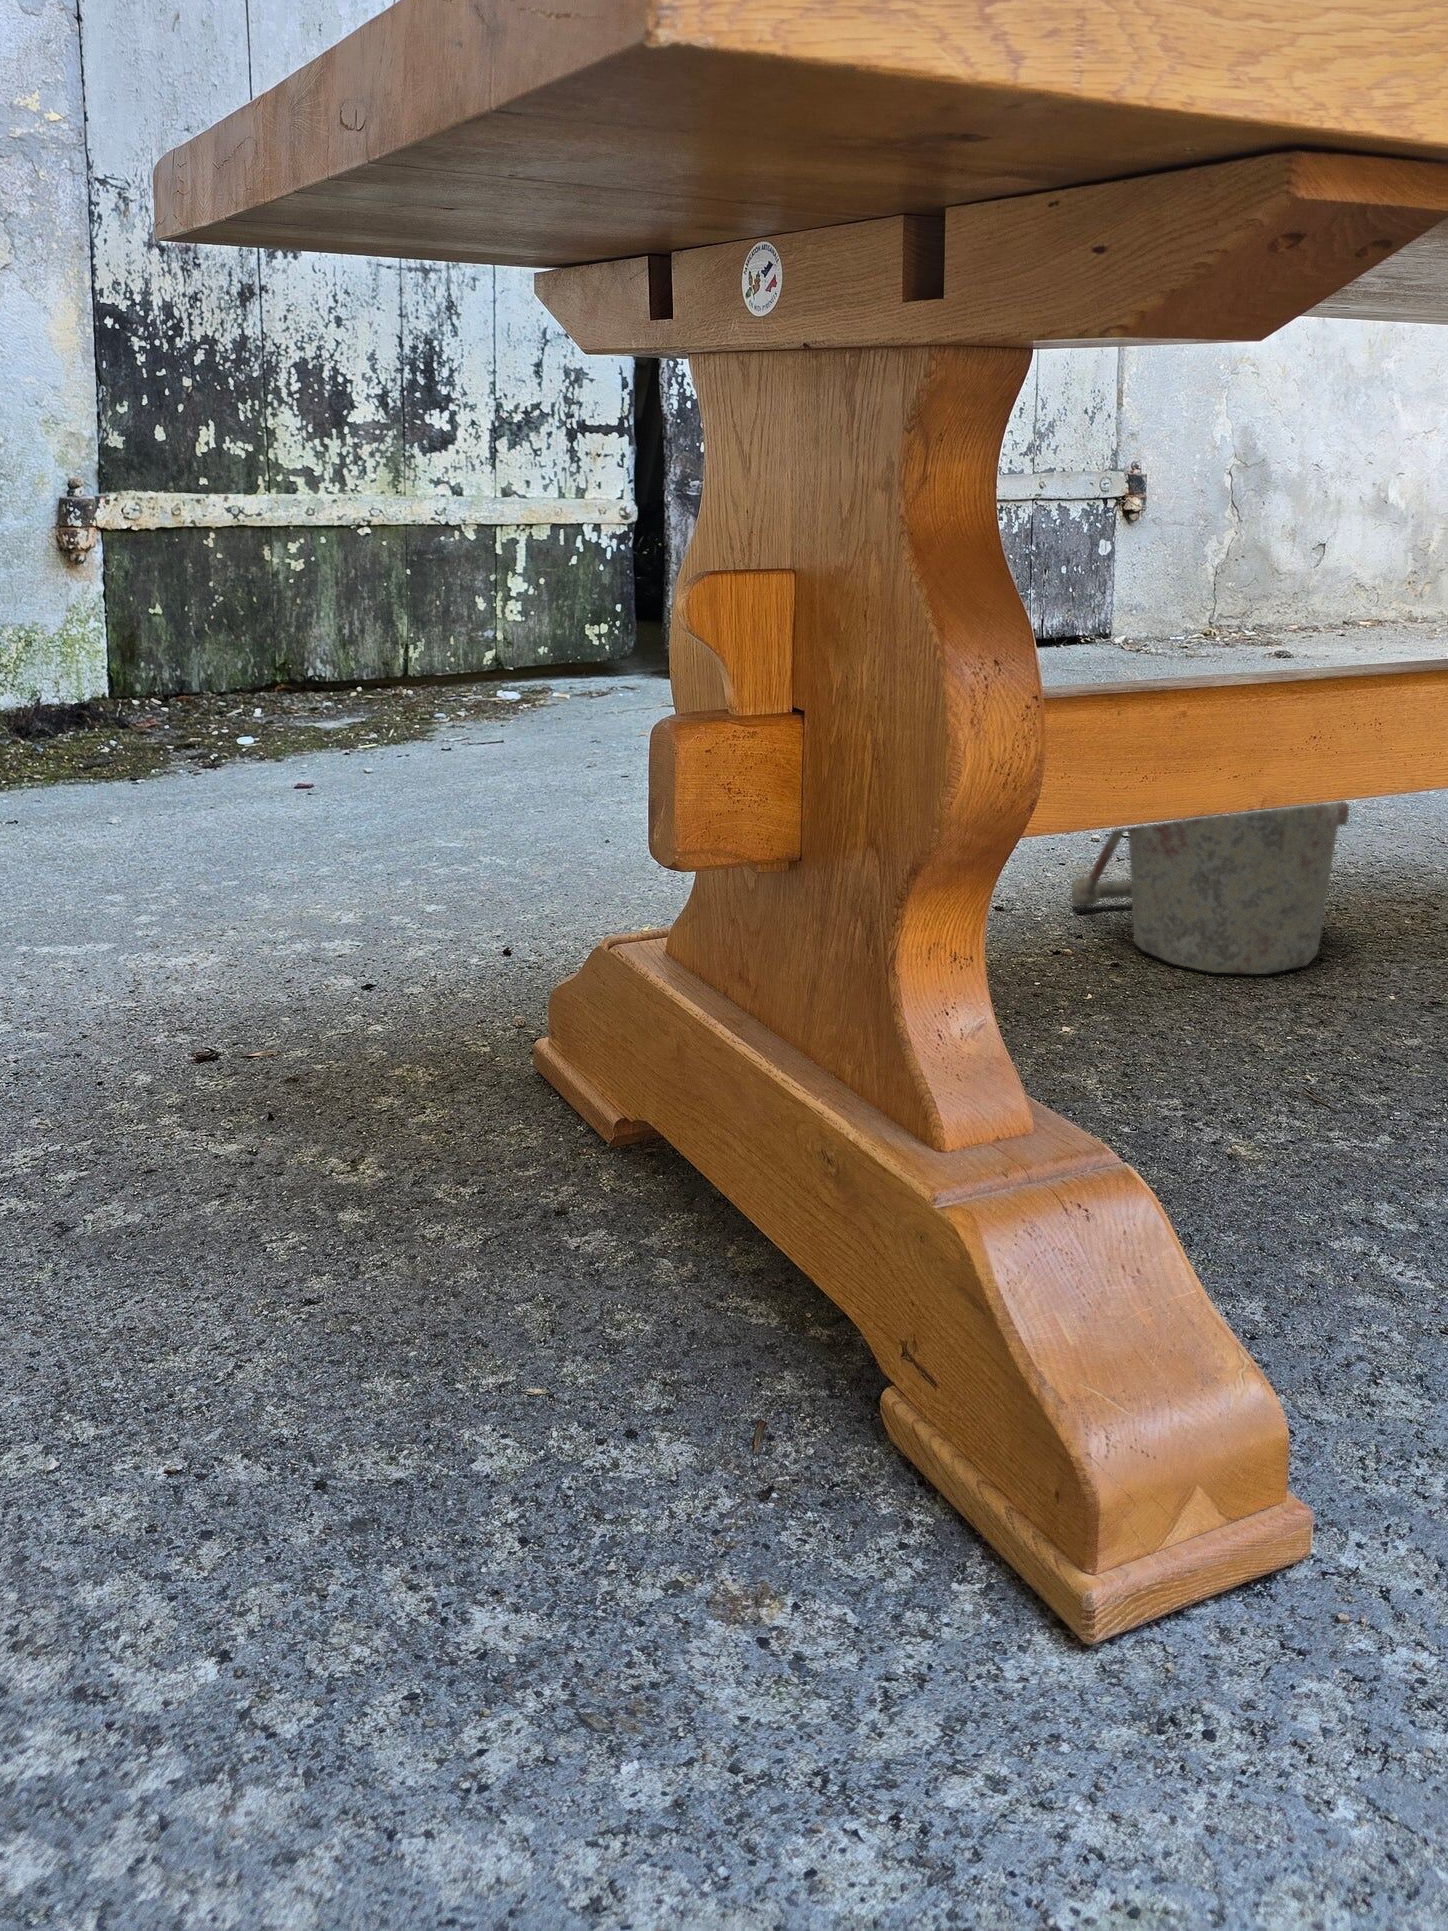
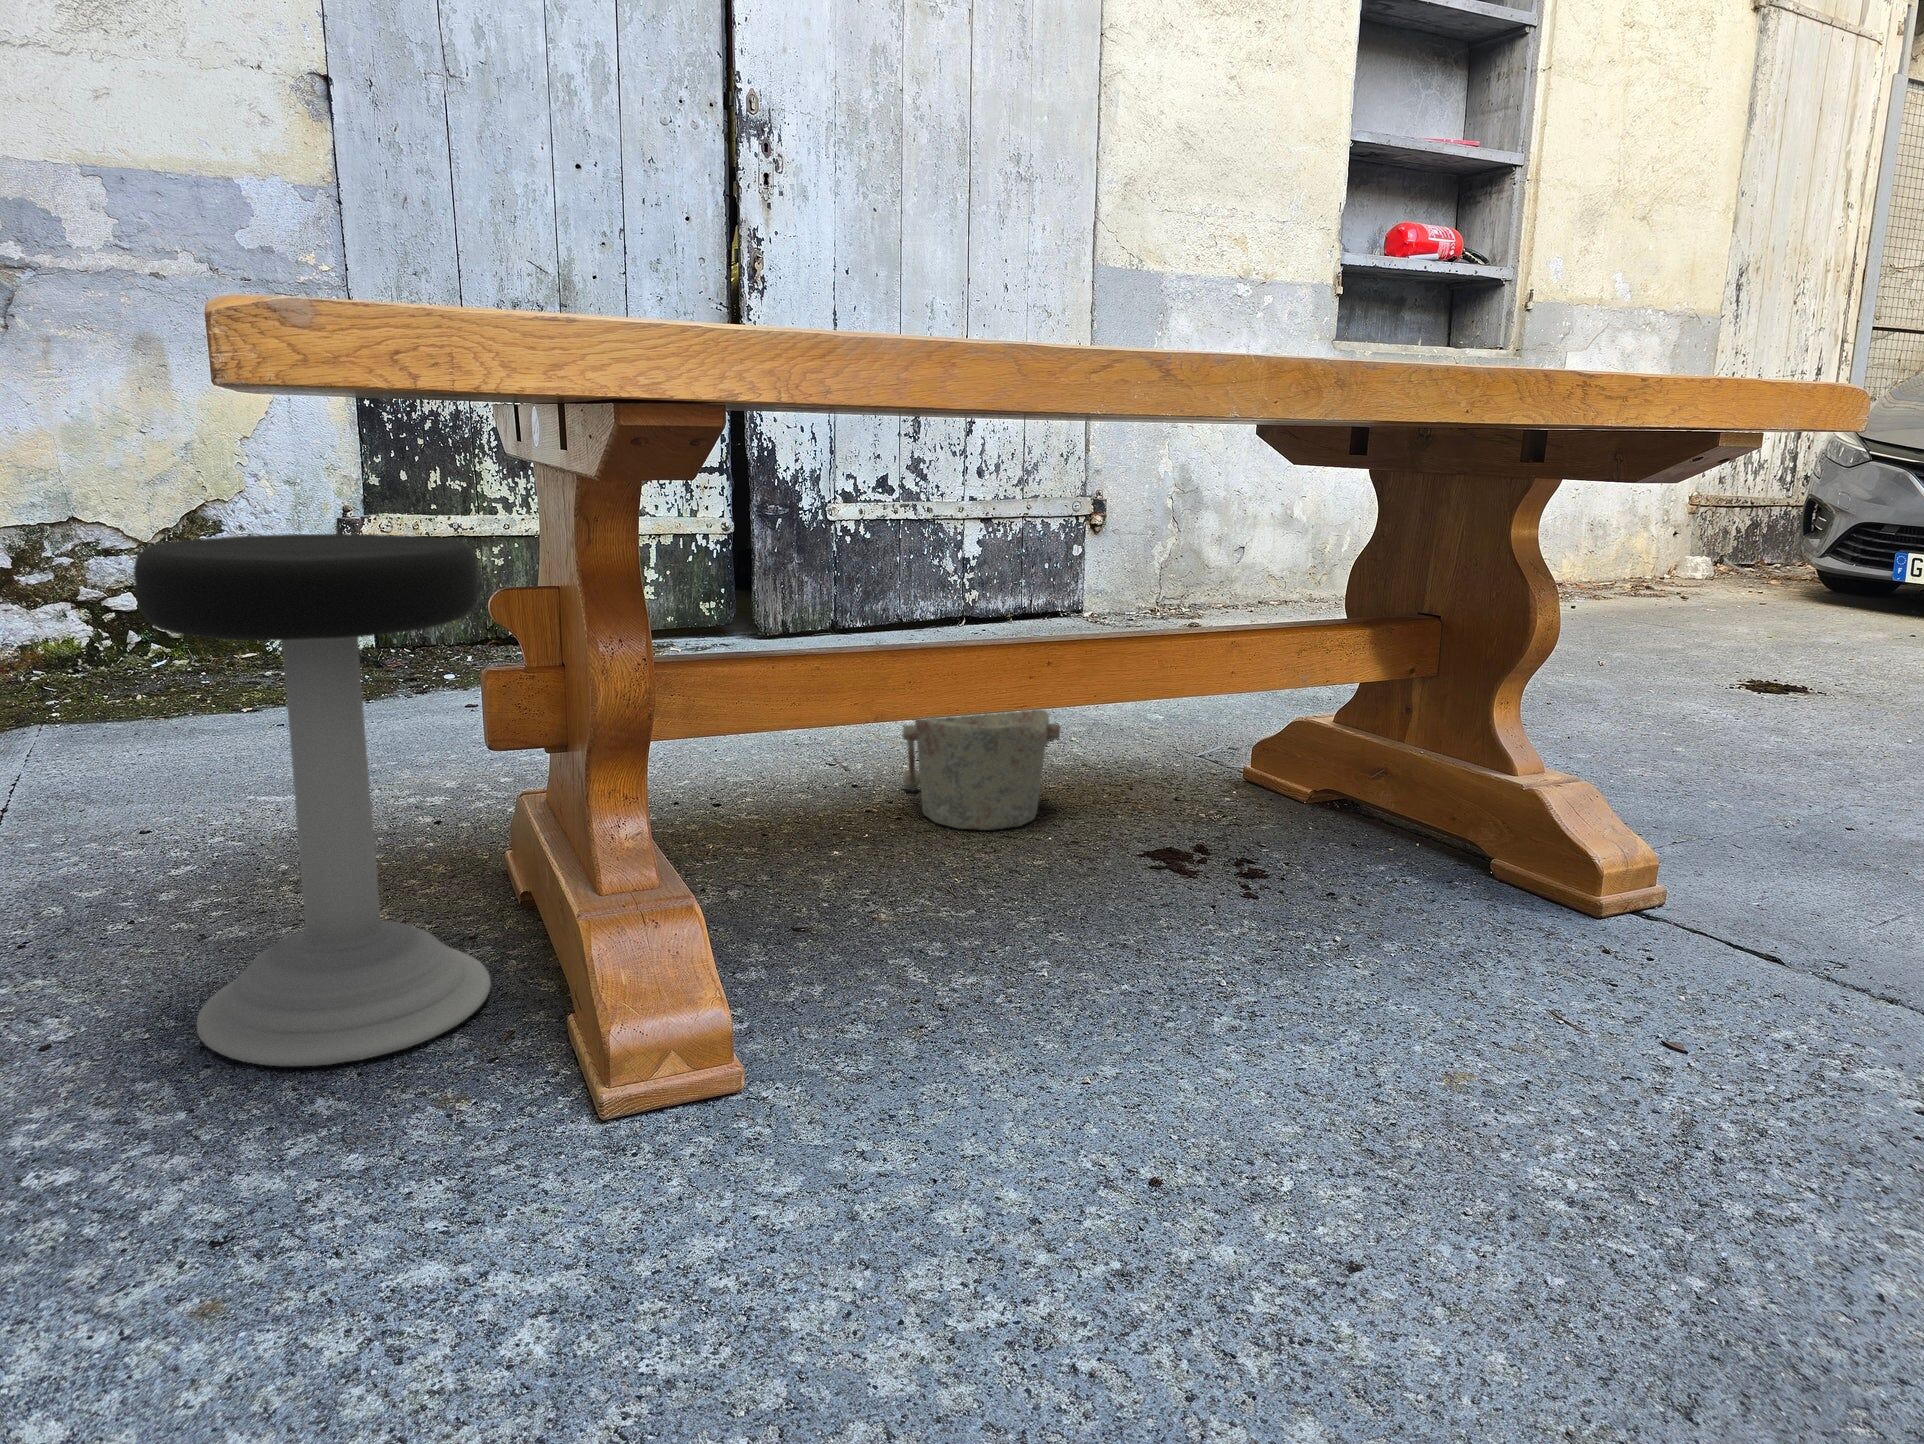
stool: none [103,484,711,1535] -> present [134,534,491,1066]

